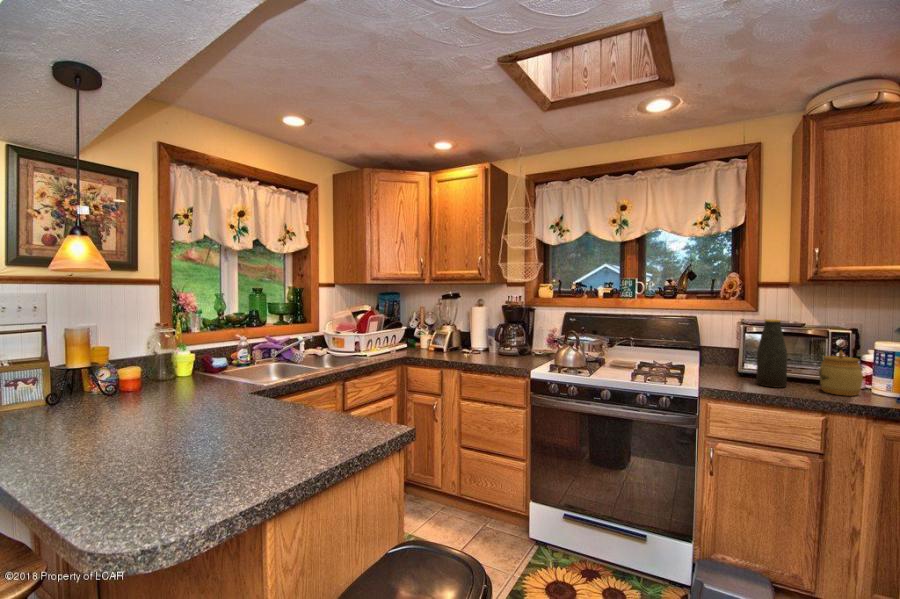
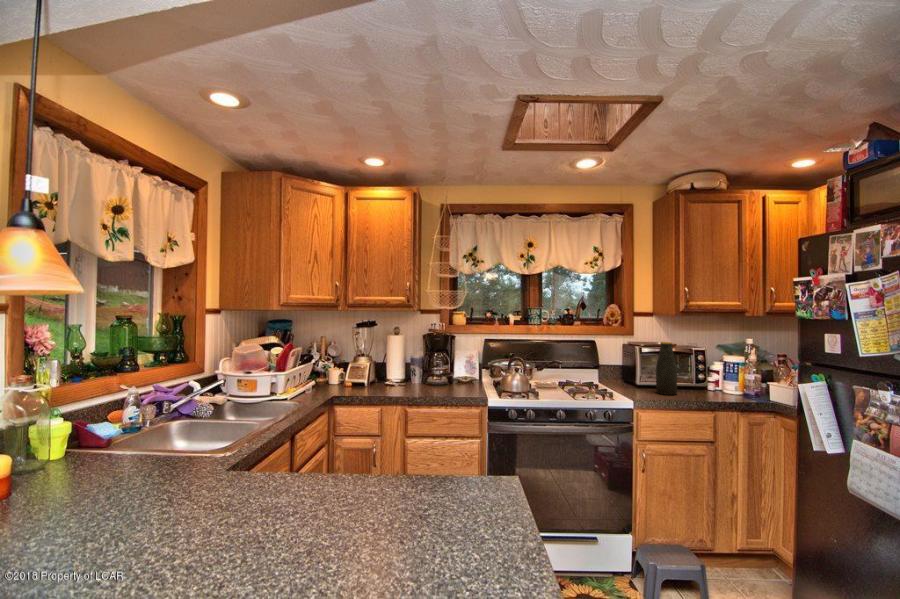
jar: present [819,351,863,396] -> none [696,364,725,397]

